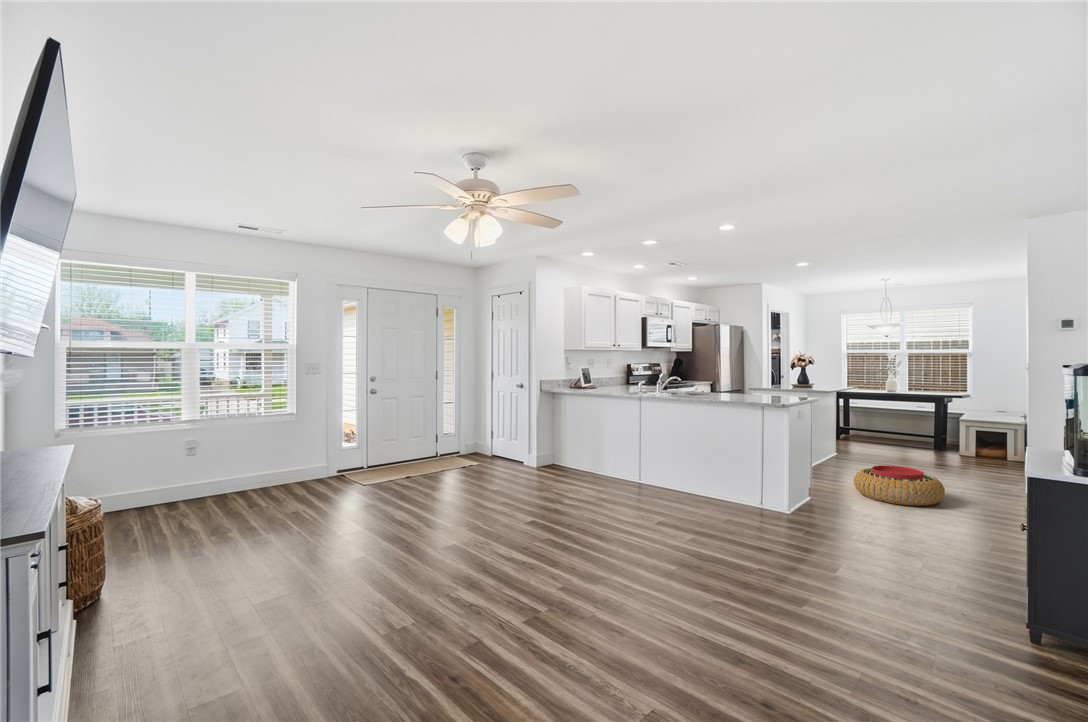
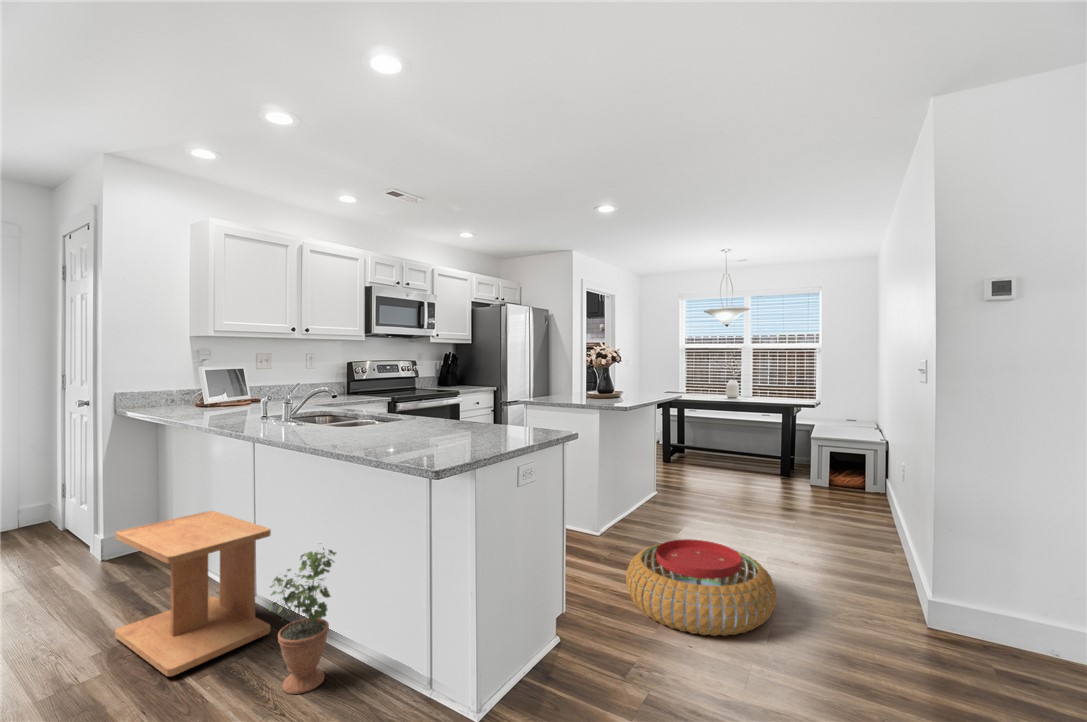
side table: none [615,439,684,500] -> present [115,511,271,676]
potted plant: none [707,448,733,507] -> present [269,548,336,694]

